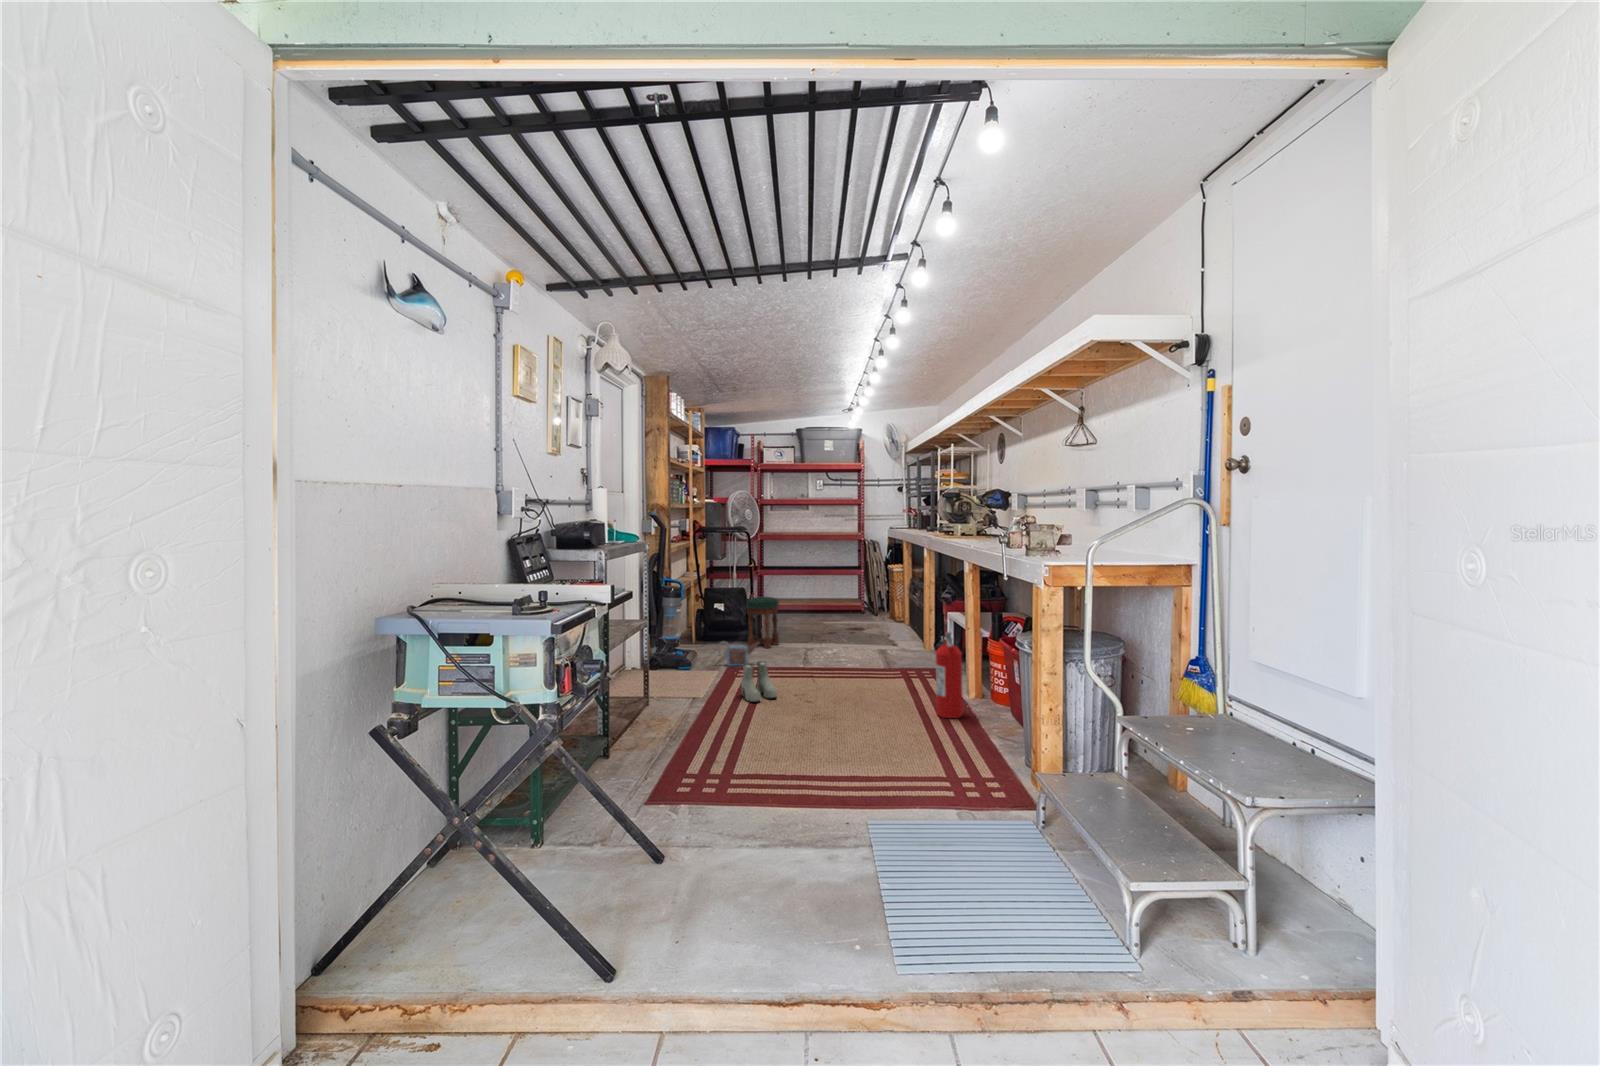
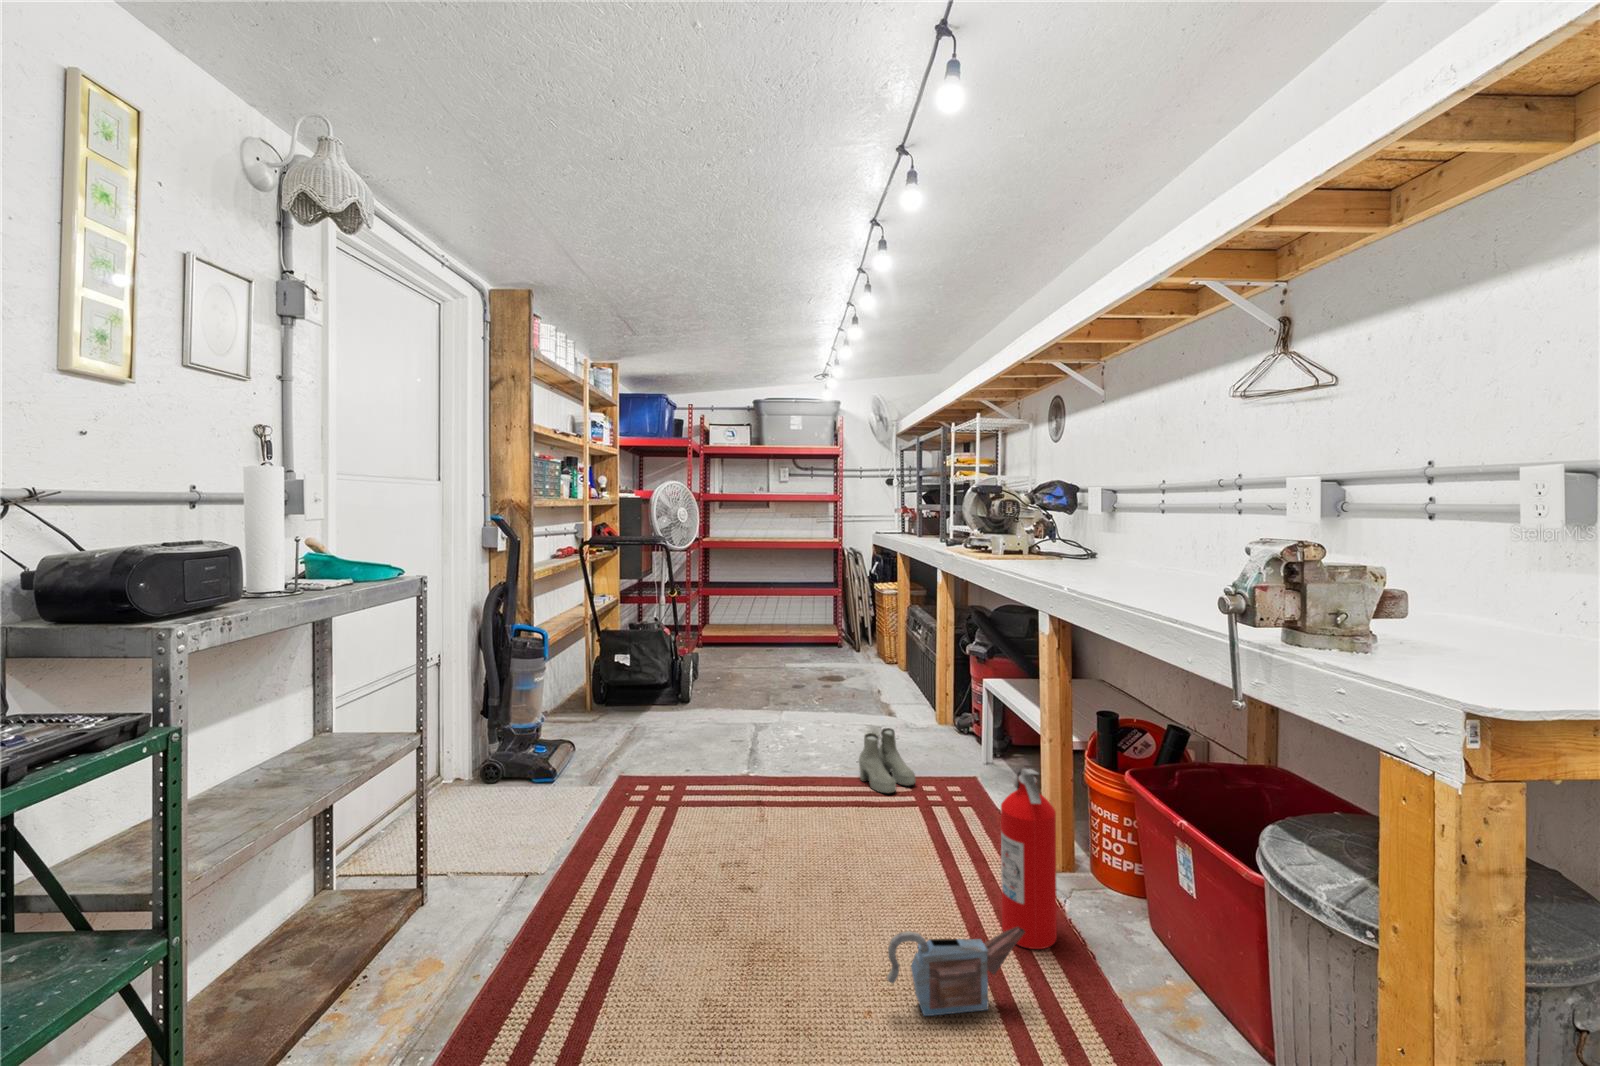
stool: present [746,596,779,648] -> none [664,643,715,725]
watering can: present [718,641,760,666] -> present [887,927,1025,1016]
boots: present [741,661,777,702] -> present [859,728,916,793]

